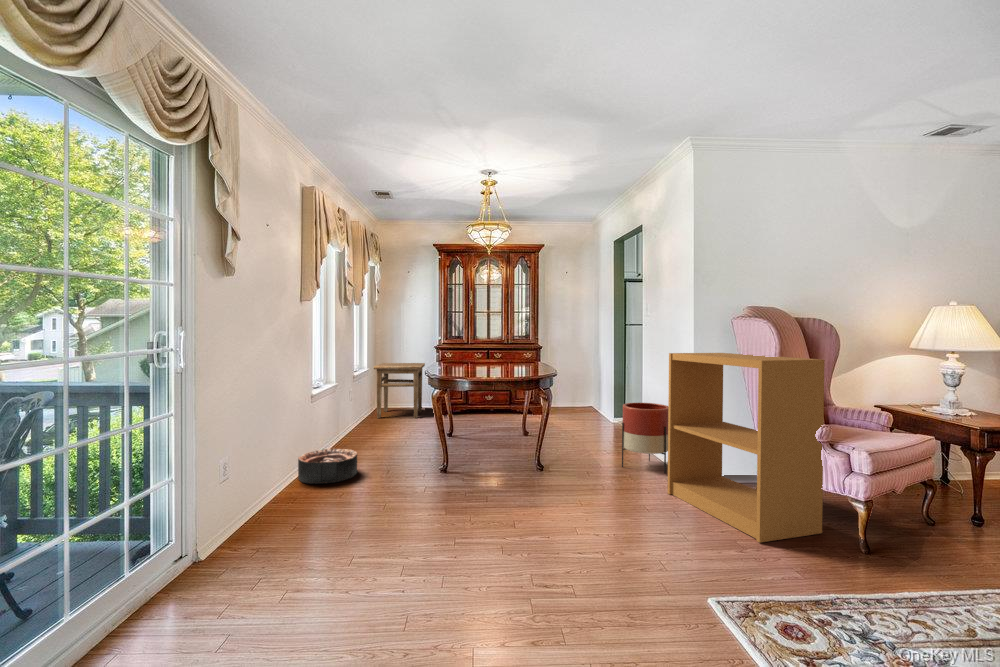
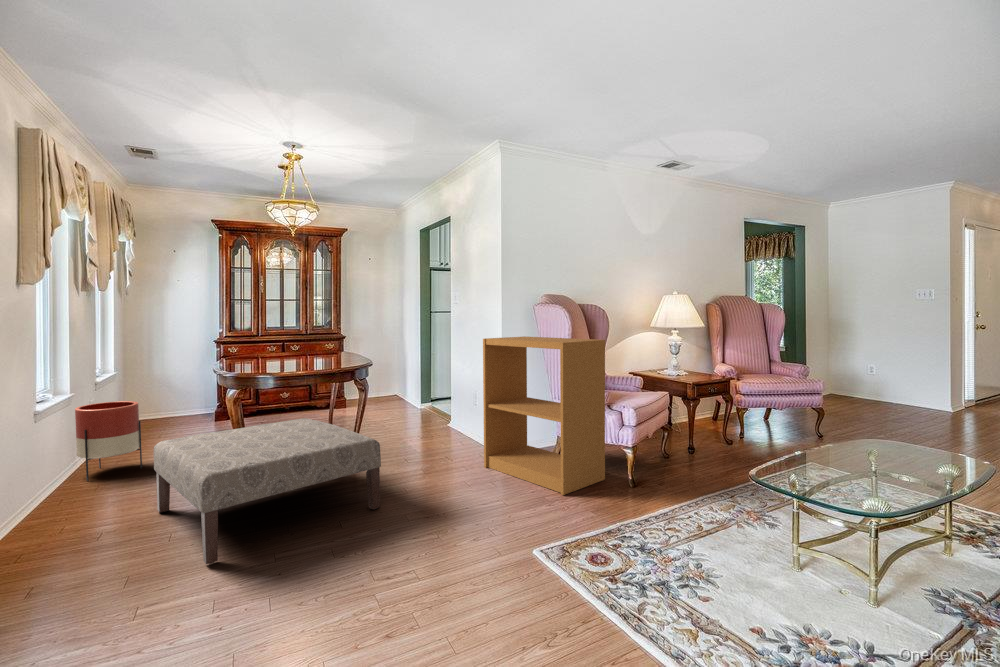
side table: present [374,363,425,418] -> none [128,359,199,430]
planter: present [622,403,668,473] -> present [75,401,142,481]
ottoman: none [370,421,551,542] -> present [154,418,381,564]
basket: present [298,449,357,484] -> none [38,471,130,522]

